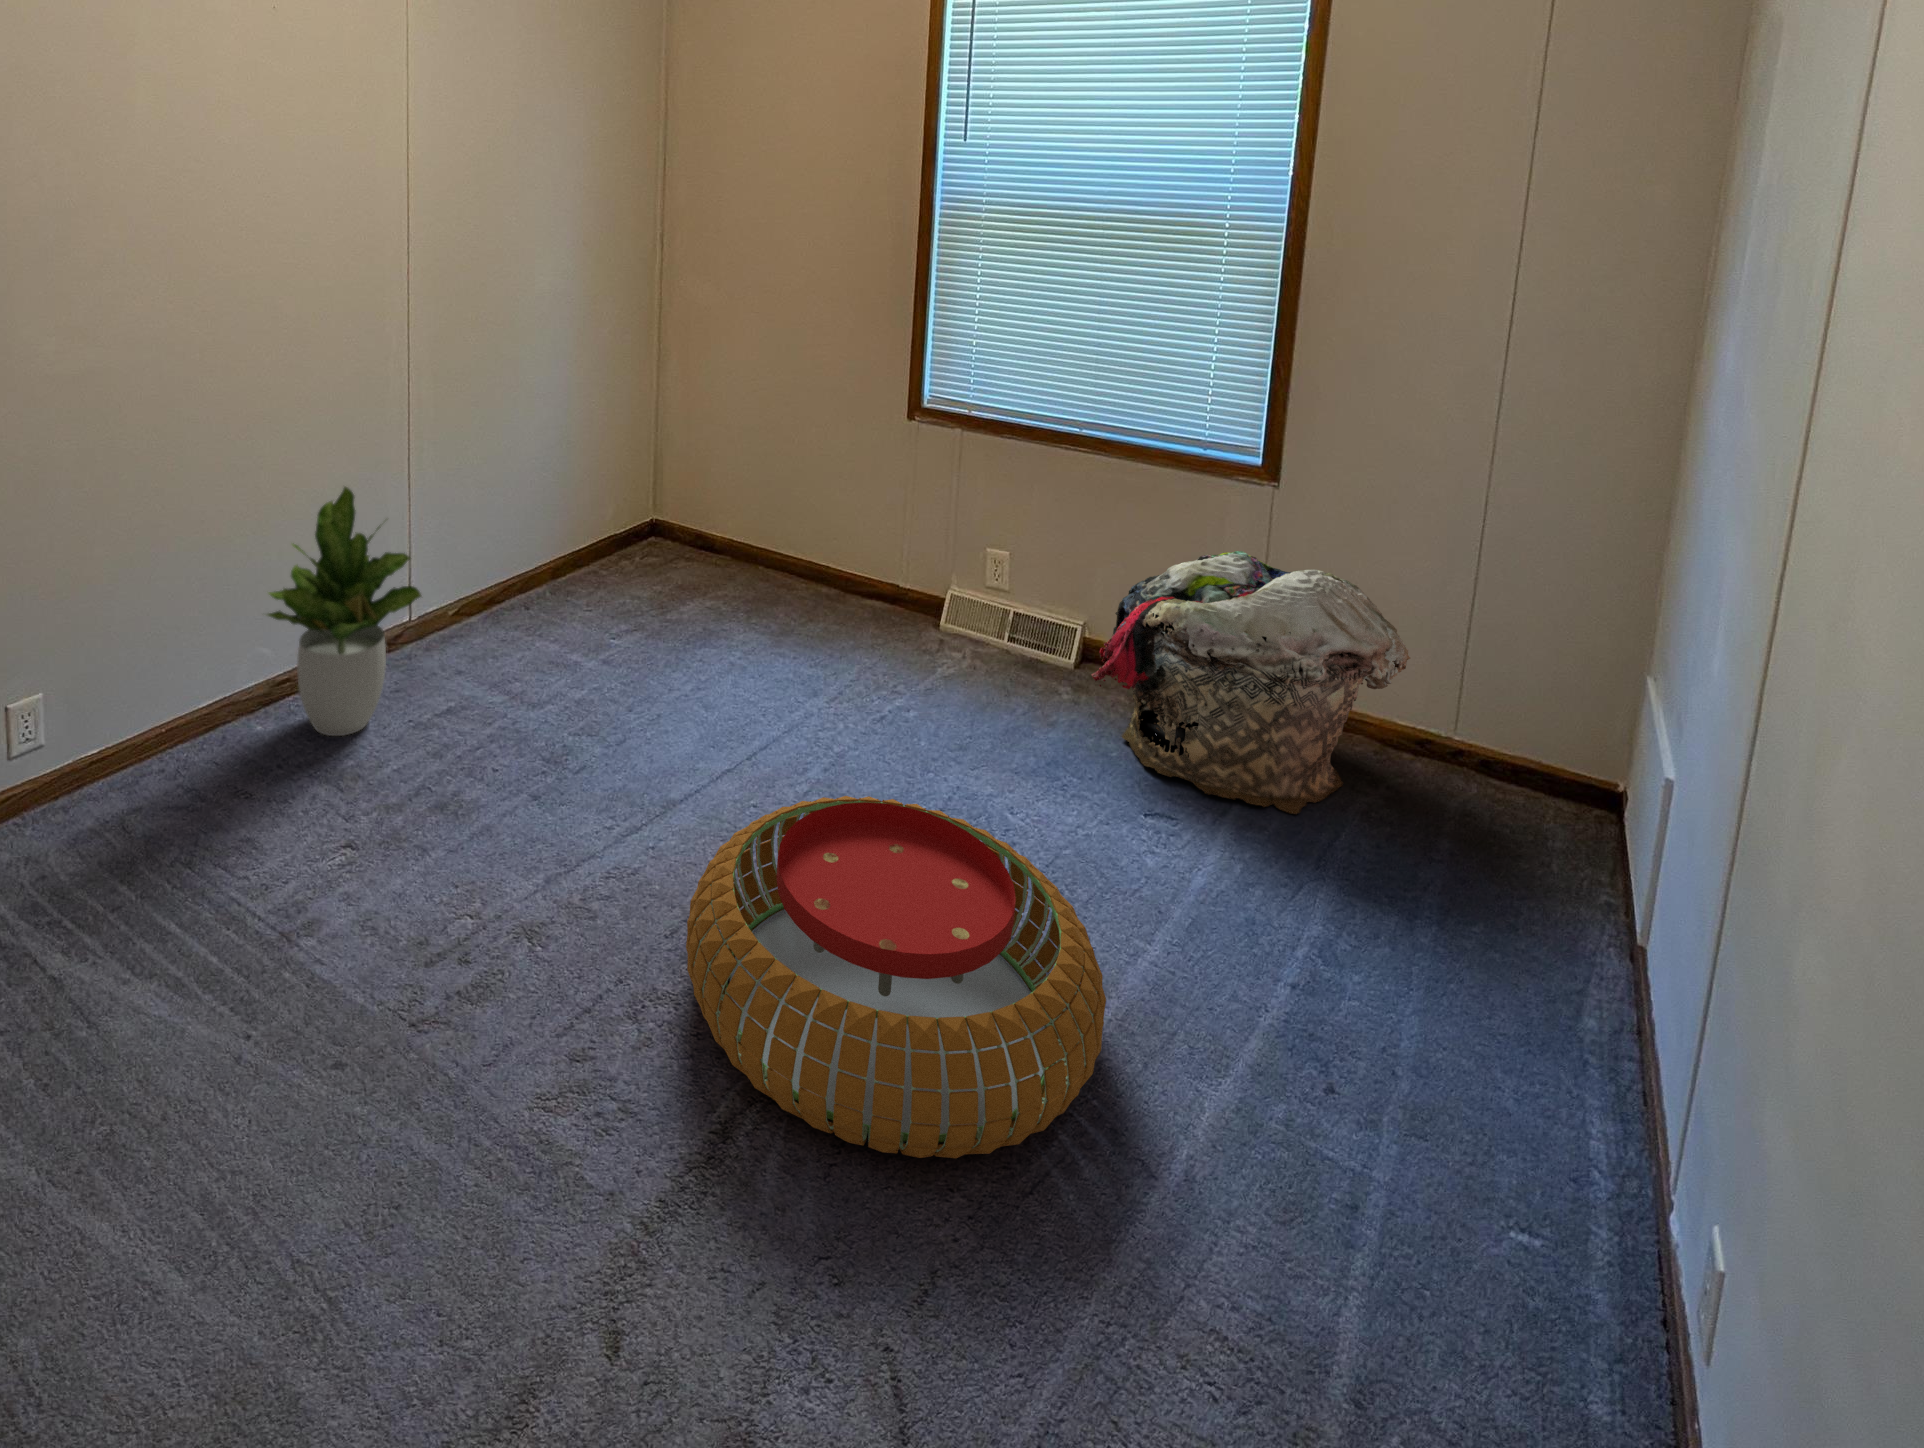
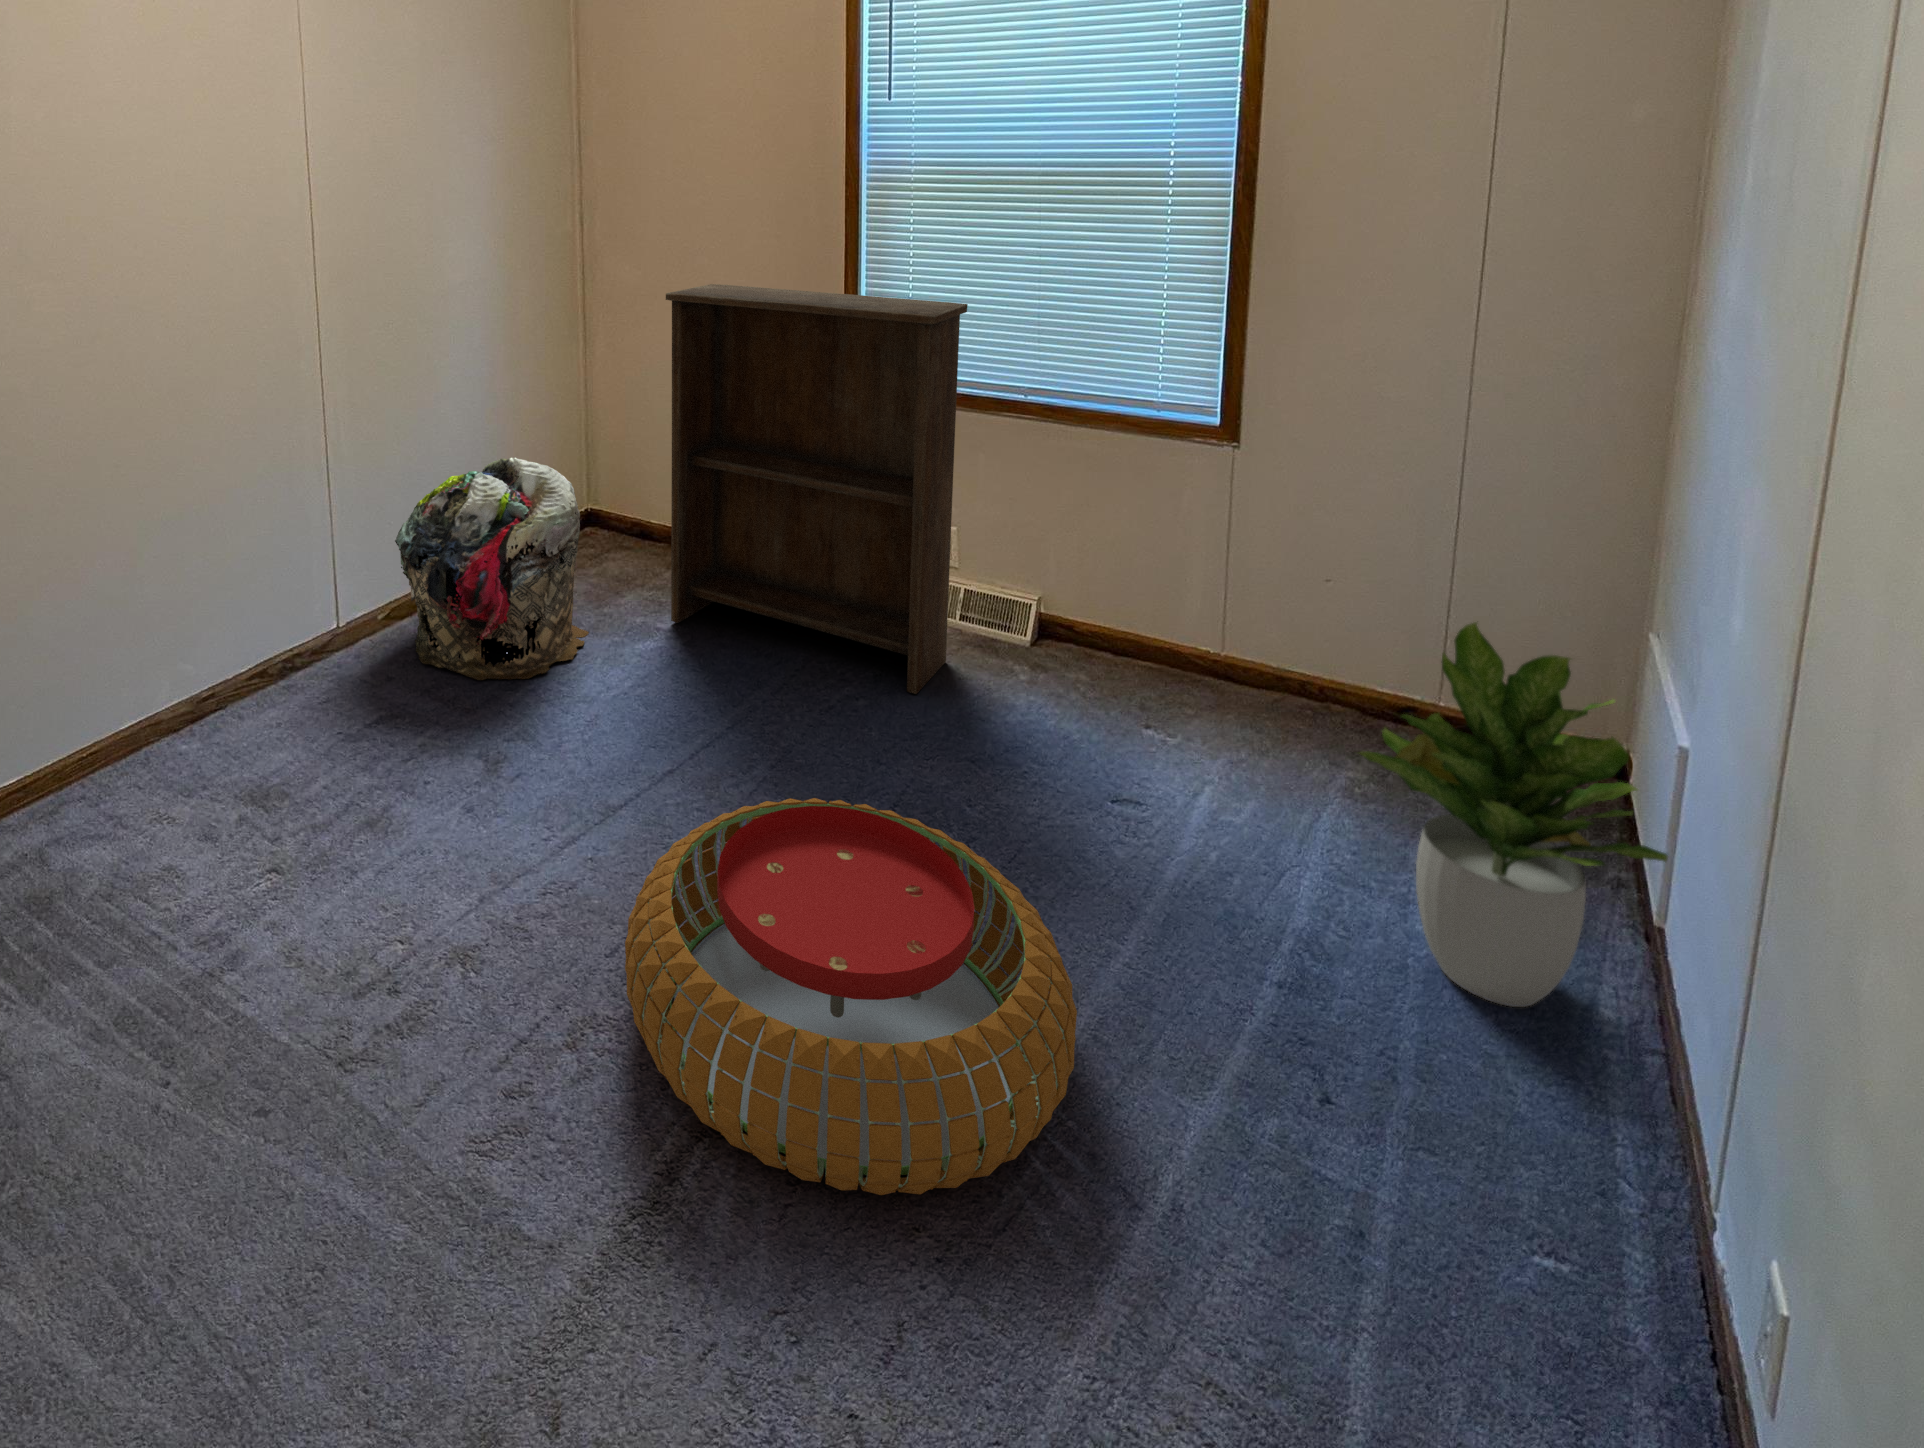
bookshelf: none [732,307,1031,708] -> present [666,284,968,694]
potted plant: present [267,487,421,736] -> present [1357,622,1668,1007]
laundry basket: present [1092,551,1410,814] -> present [395,458,589,680]

